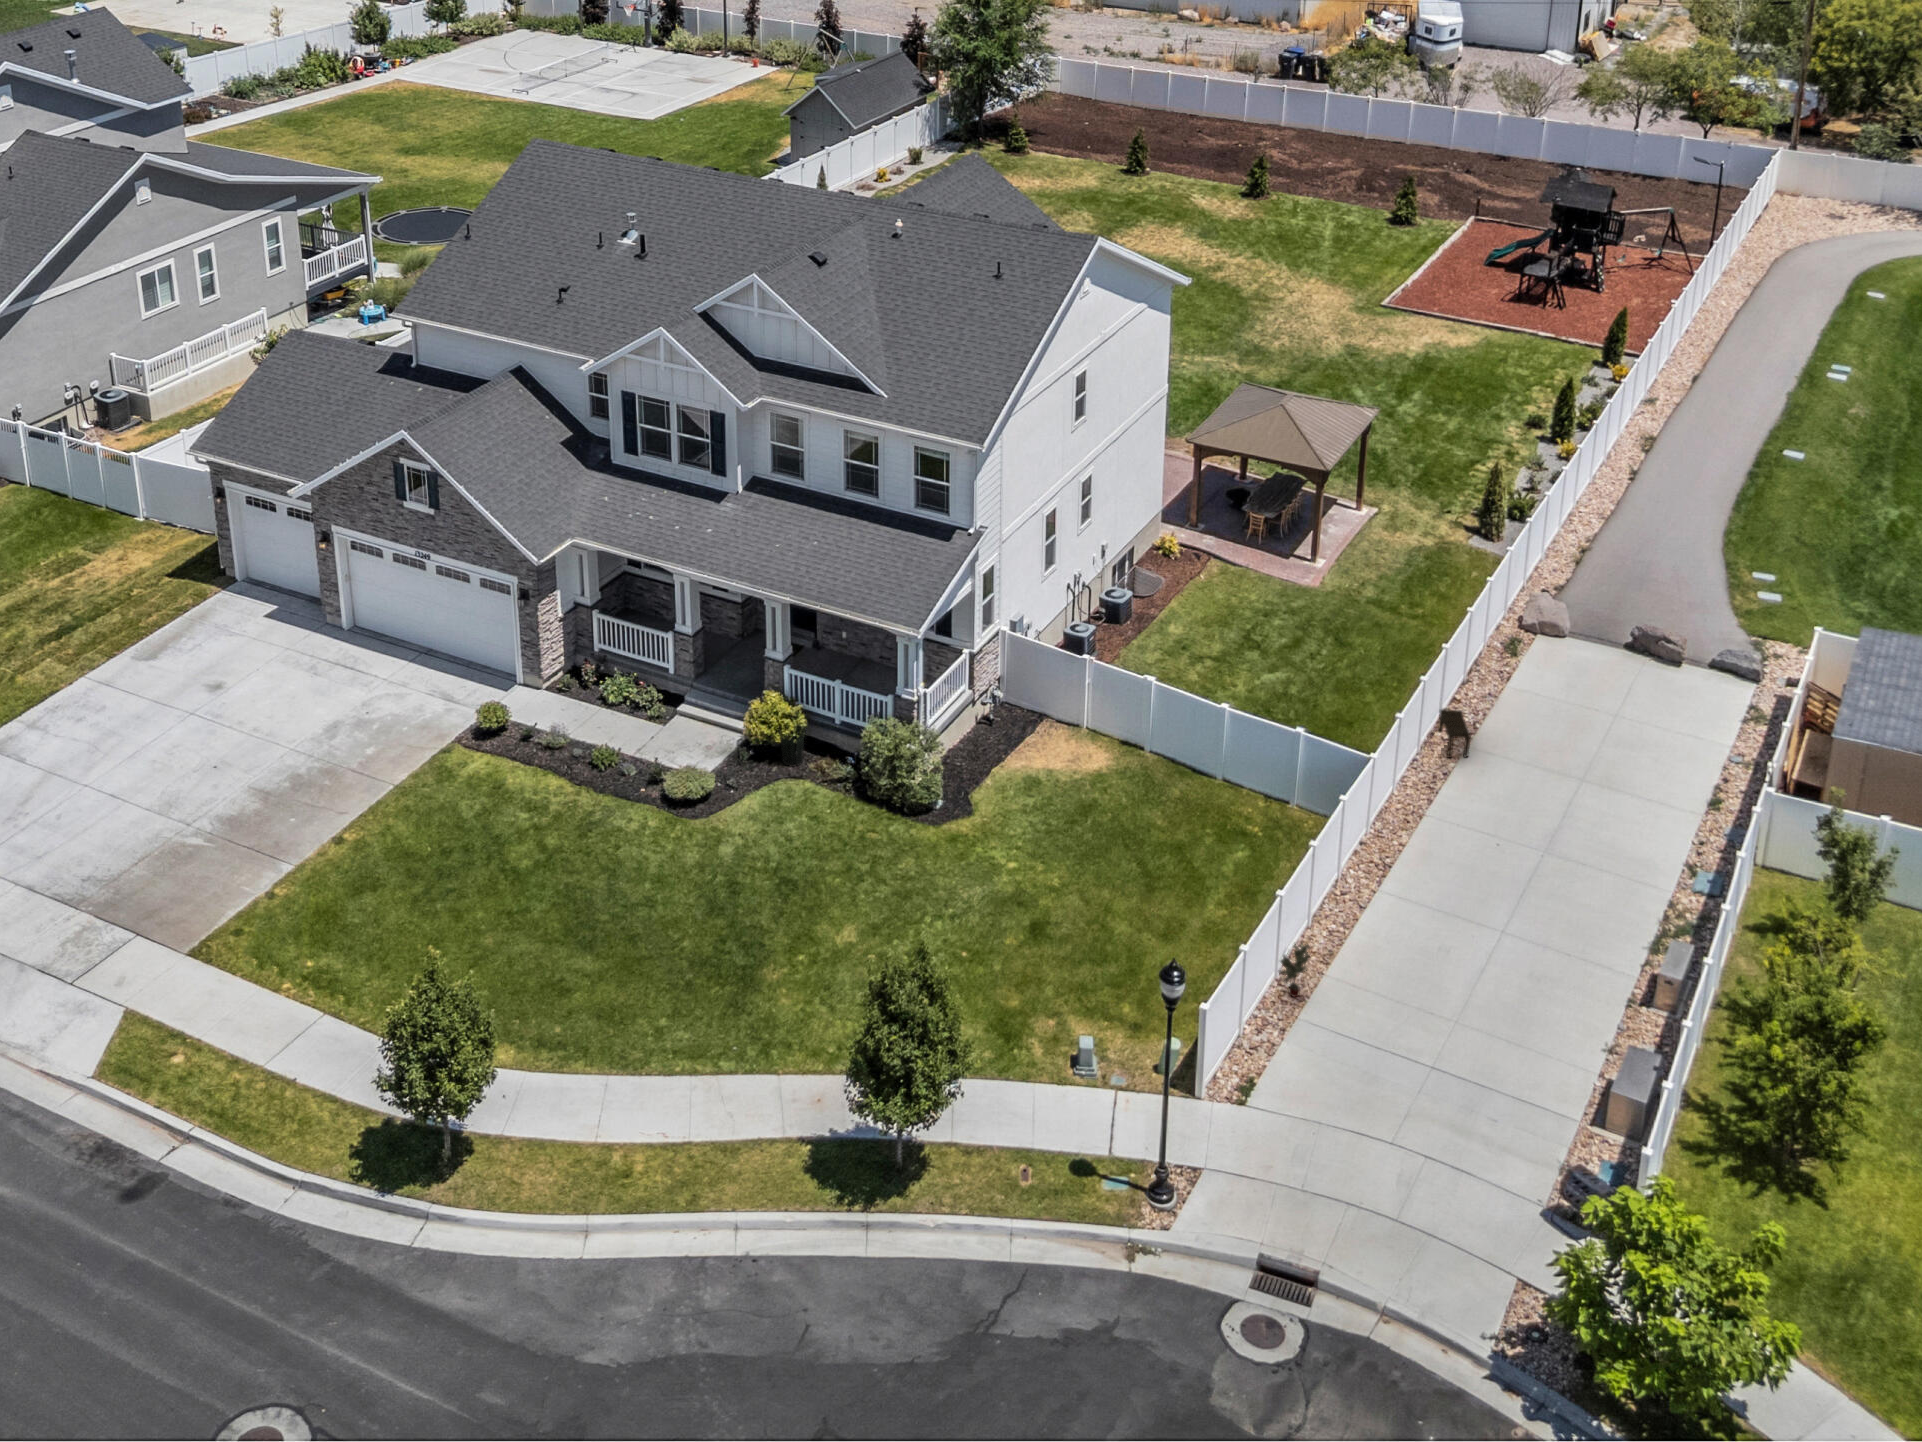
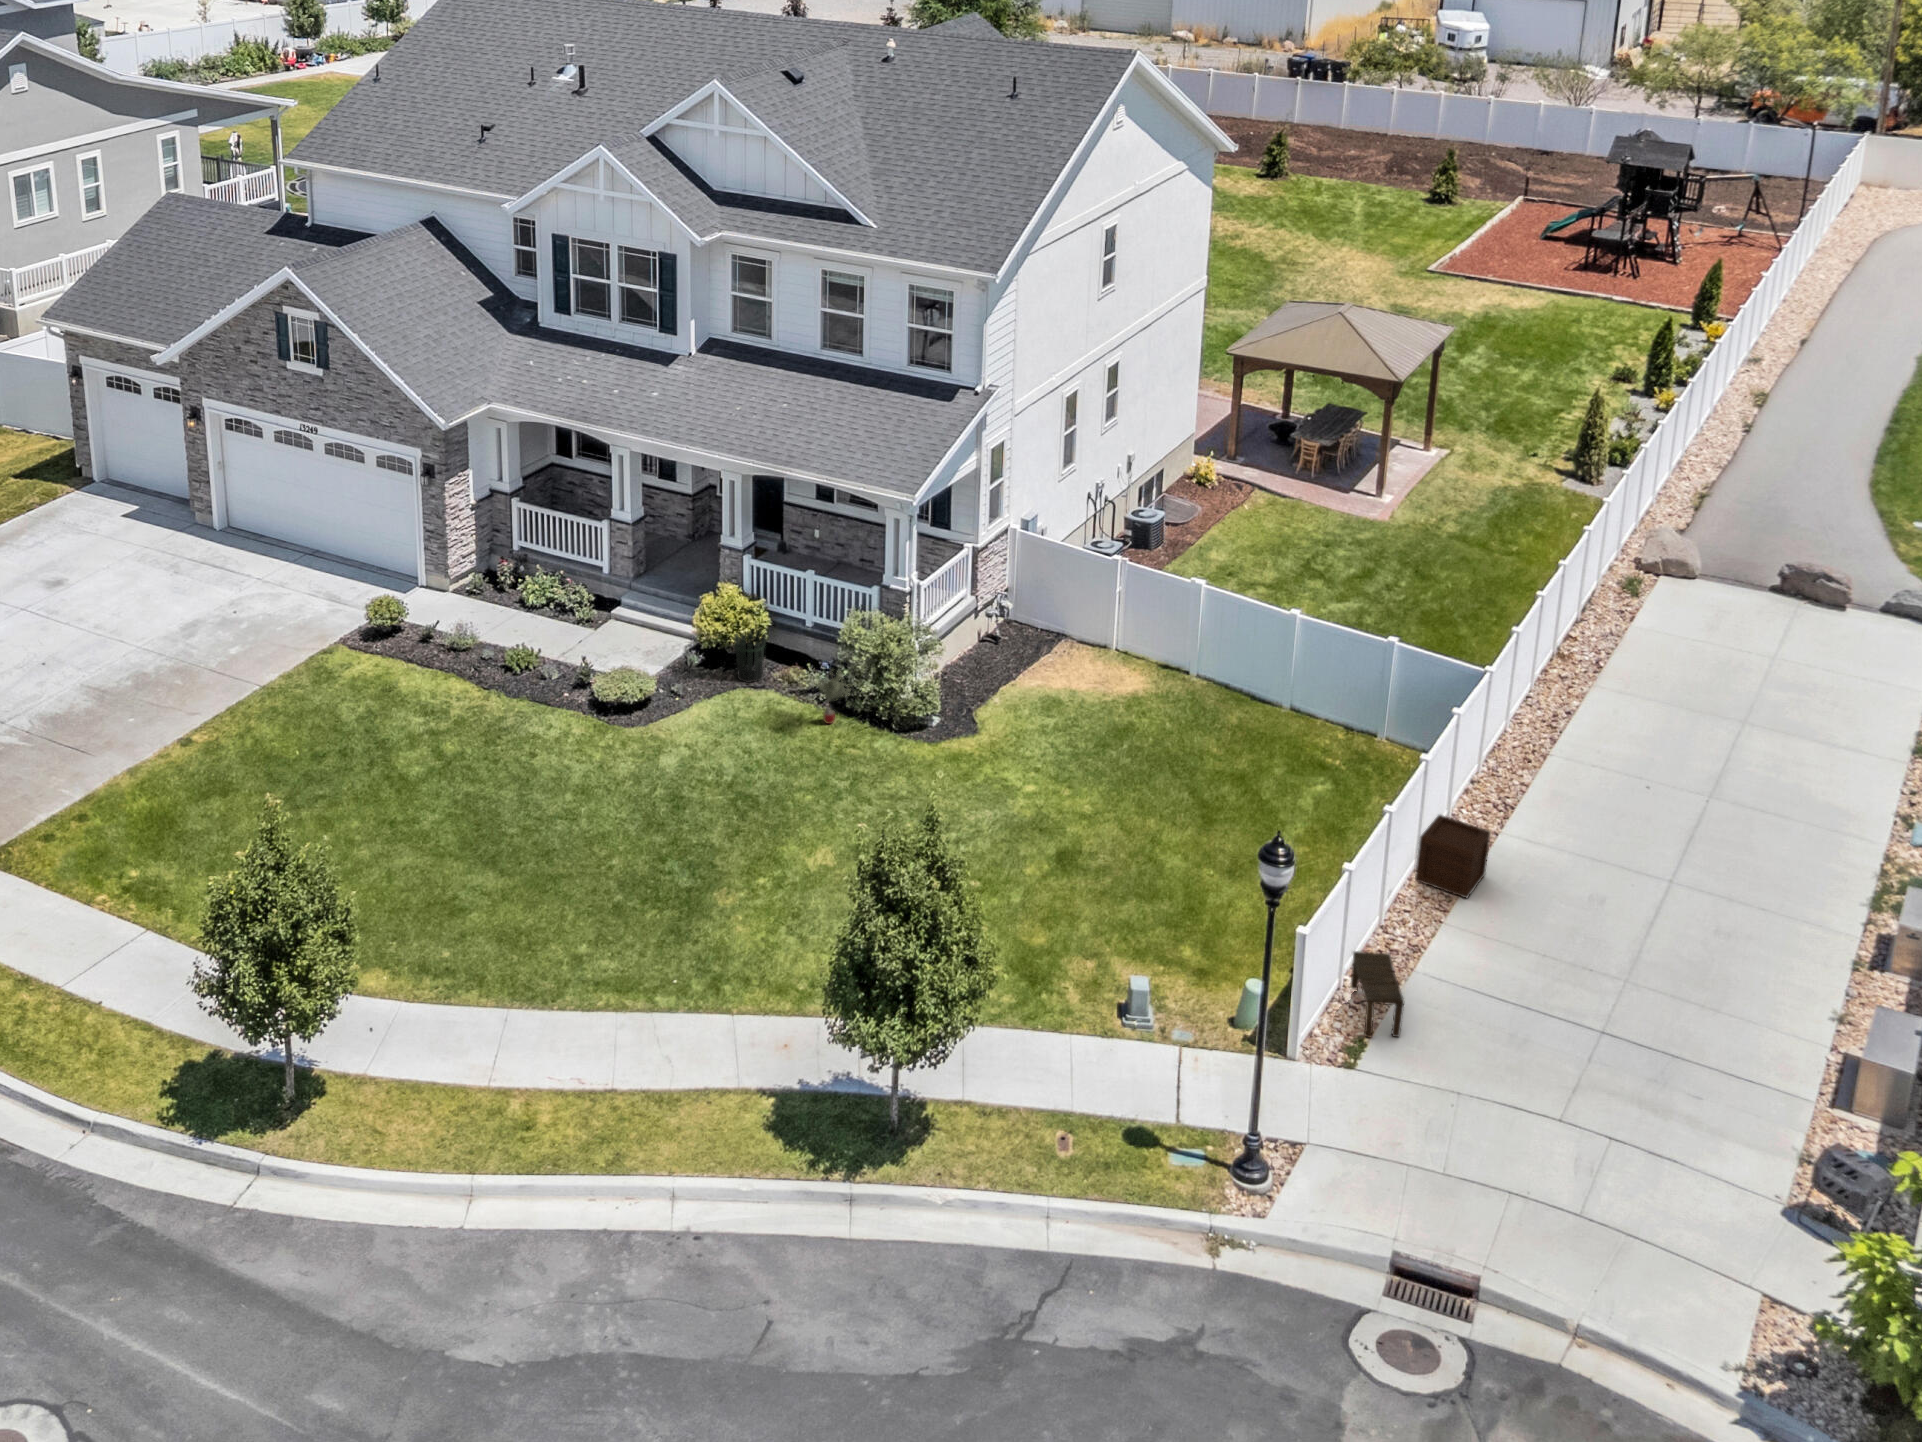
bench: present [1438,709,1471,758] -> present [1350,951,1404,1037]
wooden crate: none [1306,885,1364,953] -> present [1415,815,1491,898]
potted tree: present [1279,944,1310,997] -> present [816,671,850,724]

